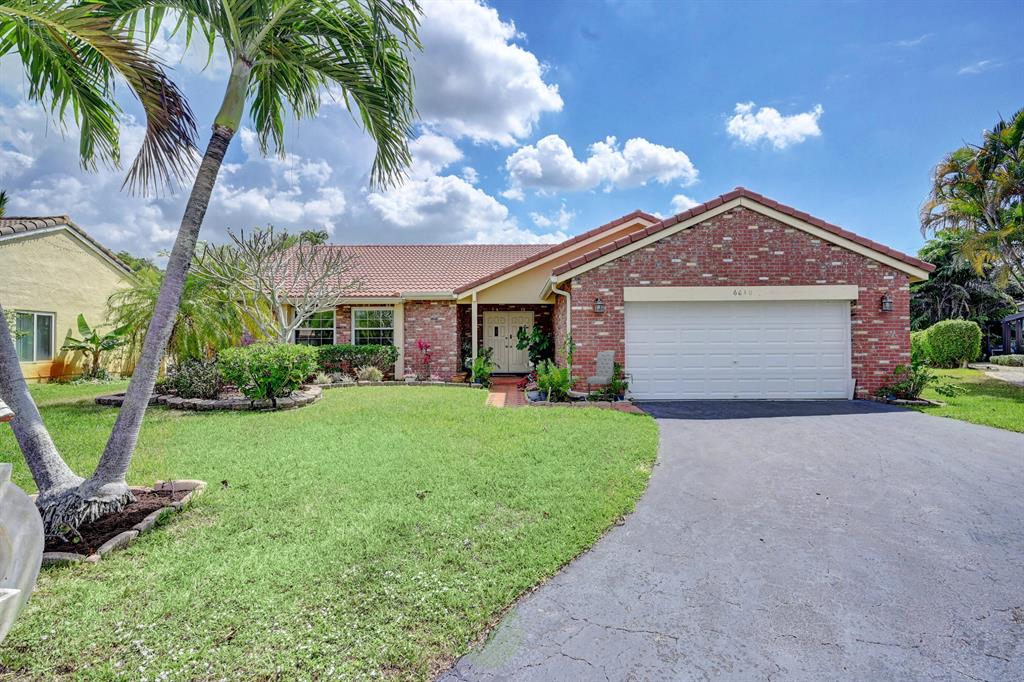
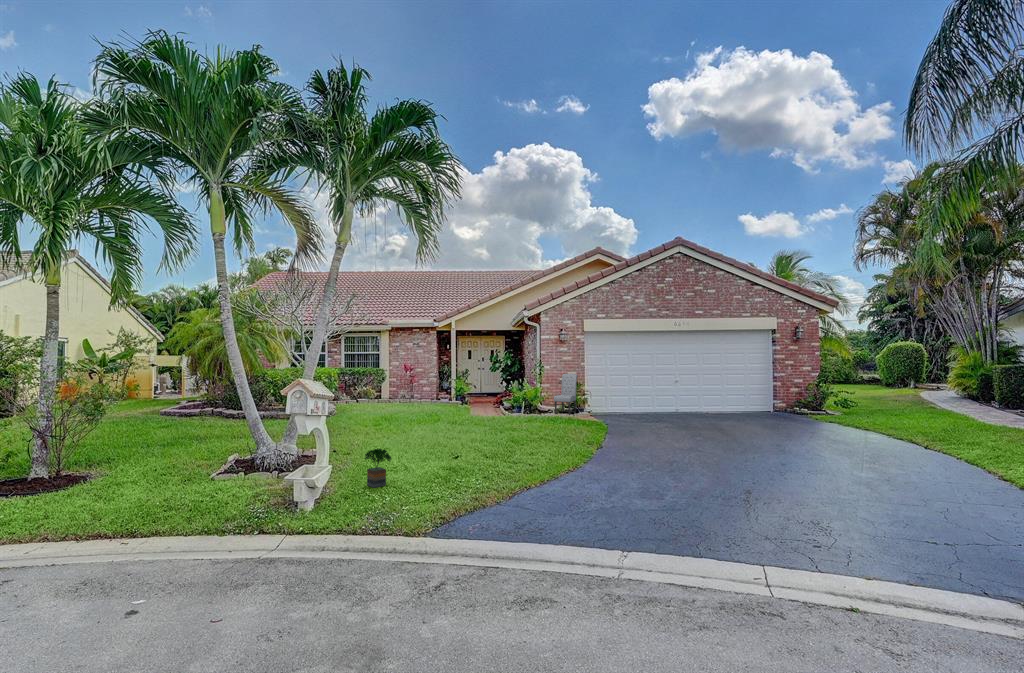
potted tree: none [344,436,379,485] -> present [365,449,391,488]

